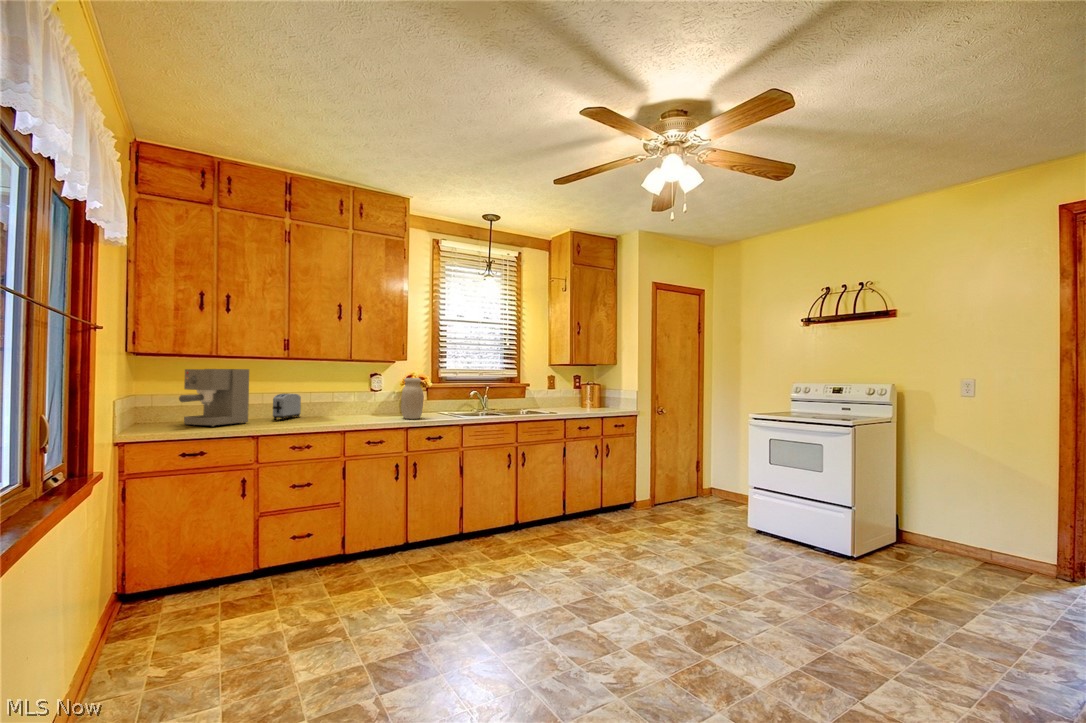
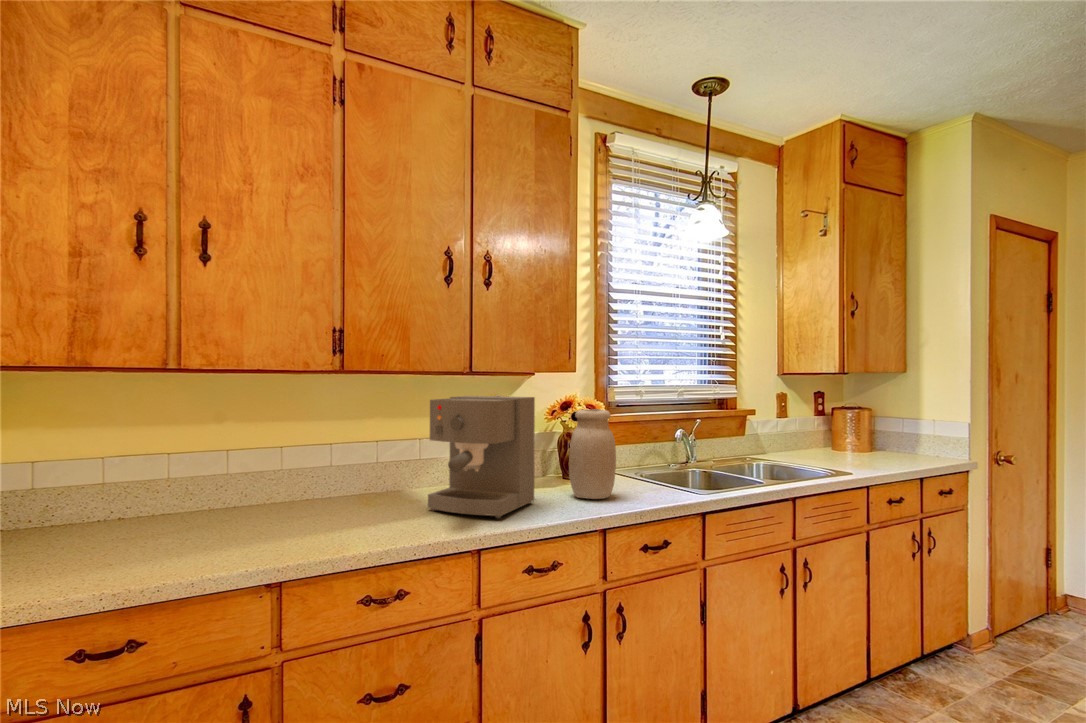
coffee maker: present [179,369,249,426] -> present [428,396,535,518]
toaster: present [273,394,301,420] -> none [306,448,361,513]

